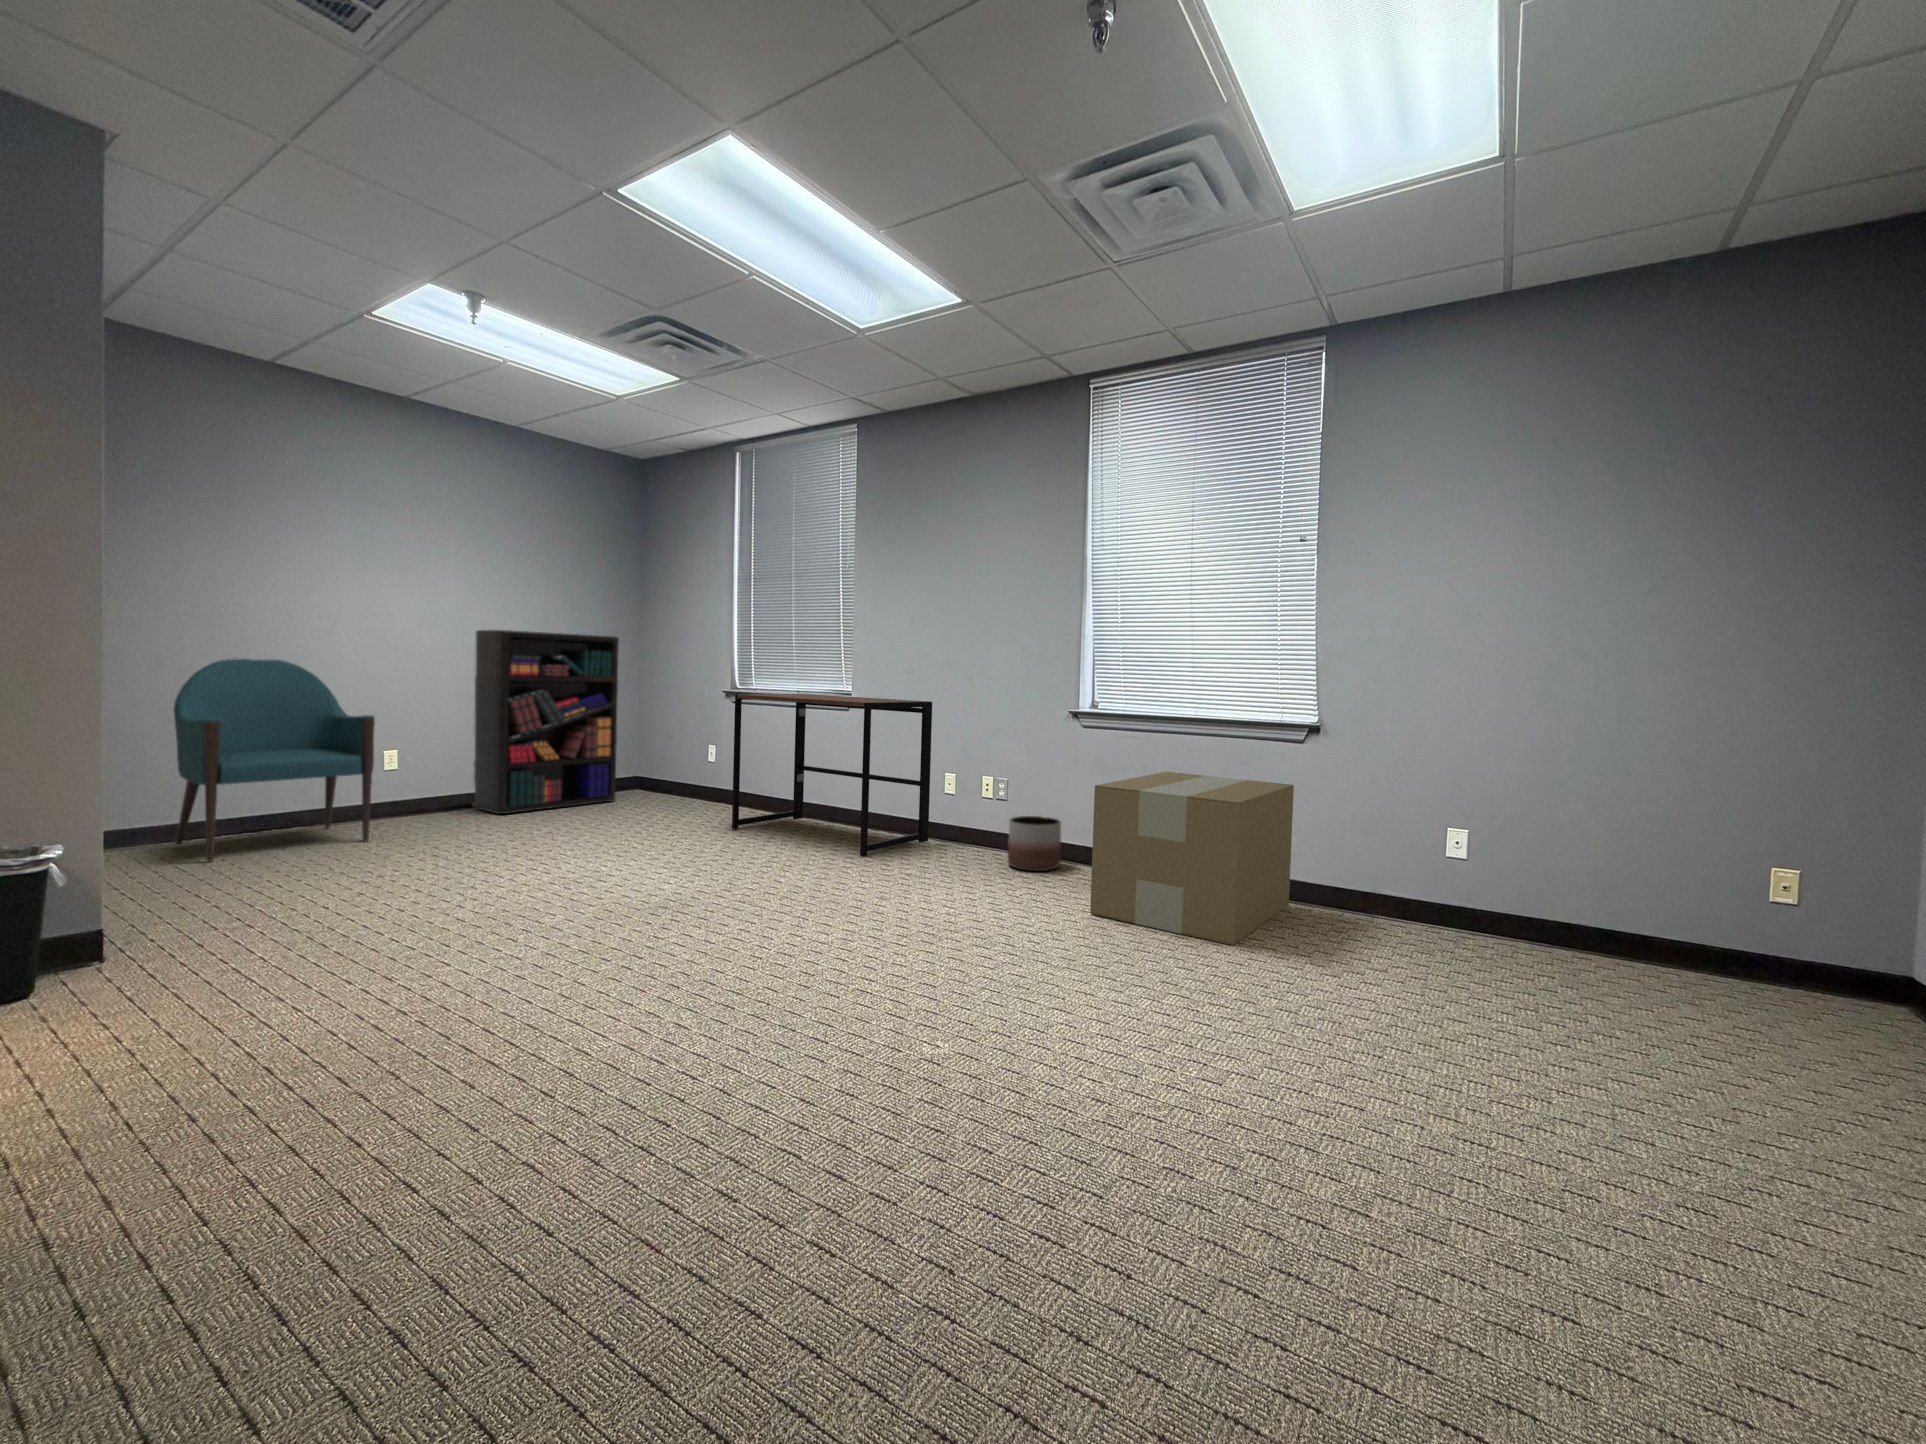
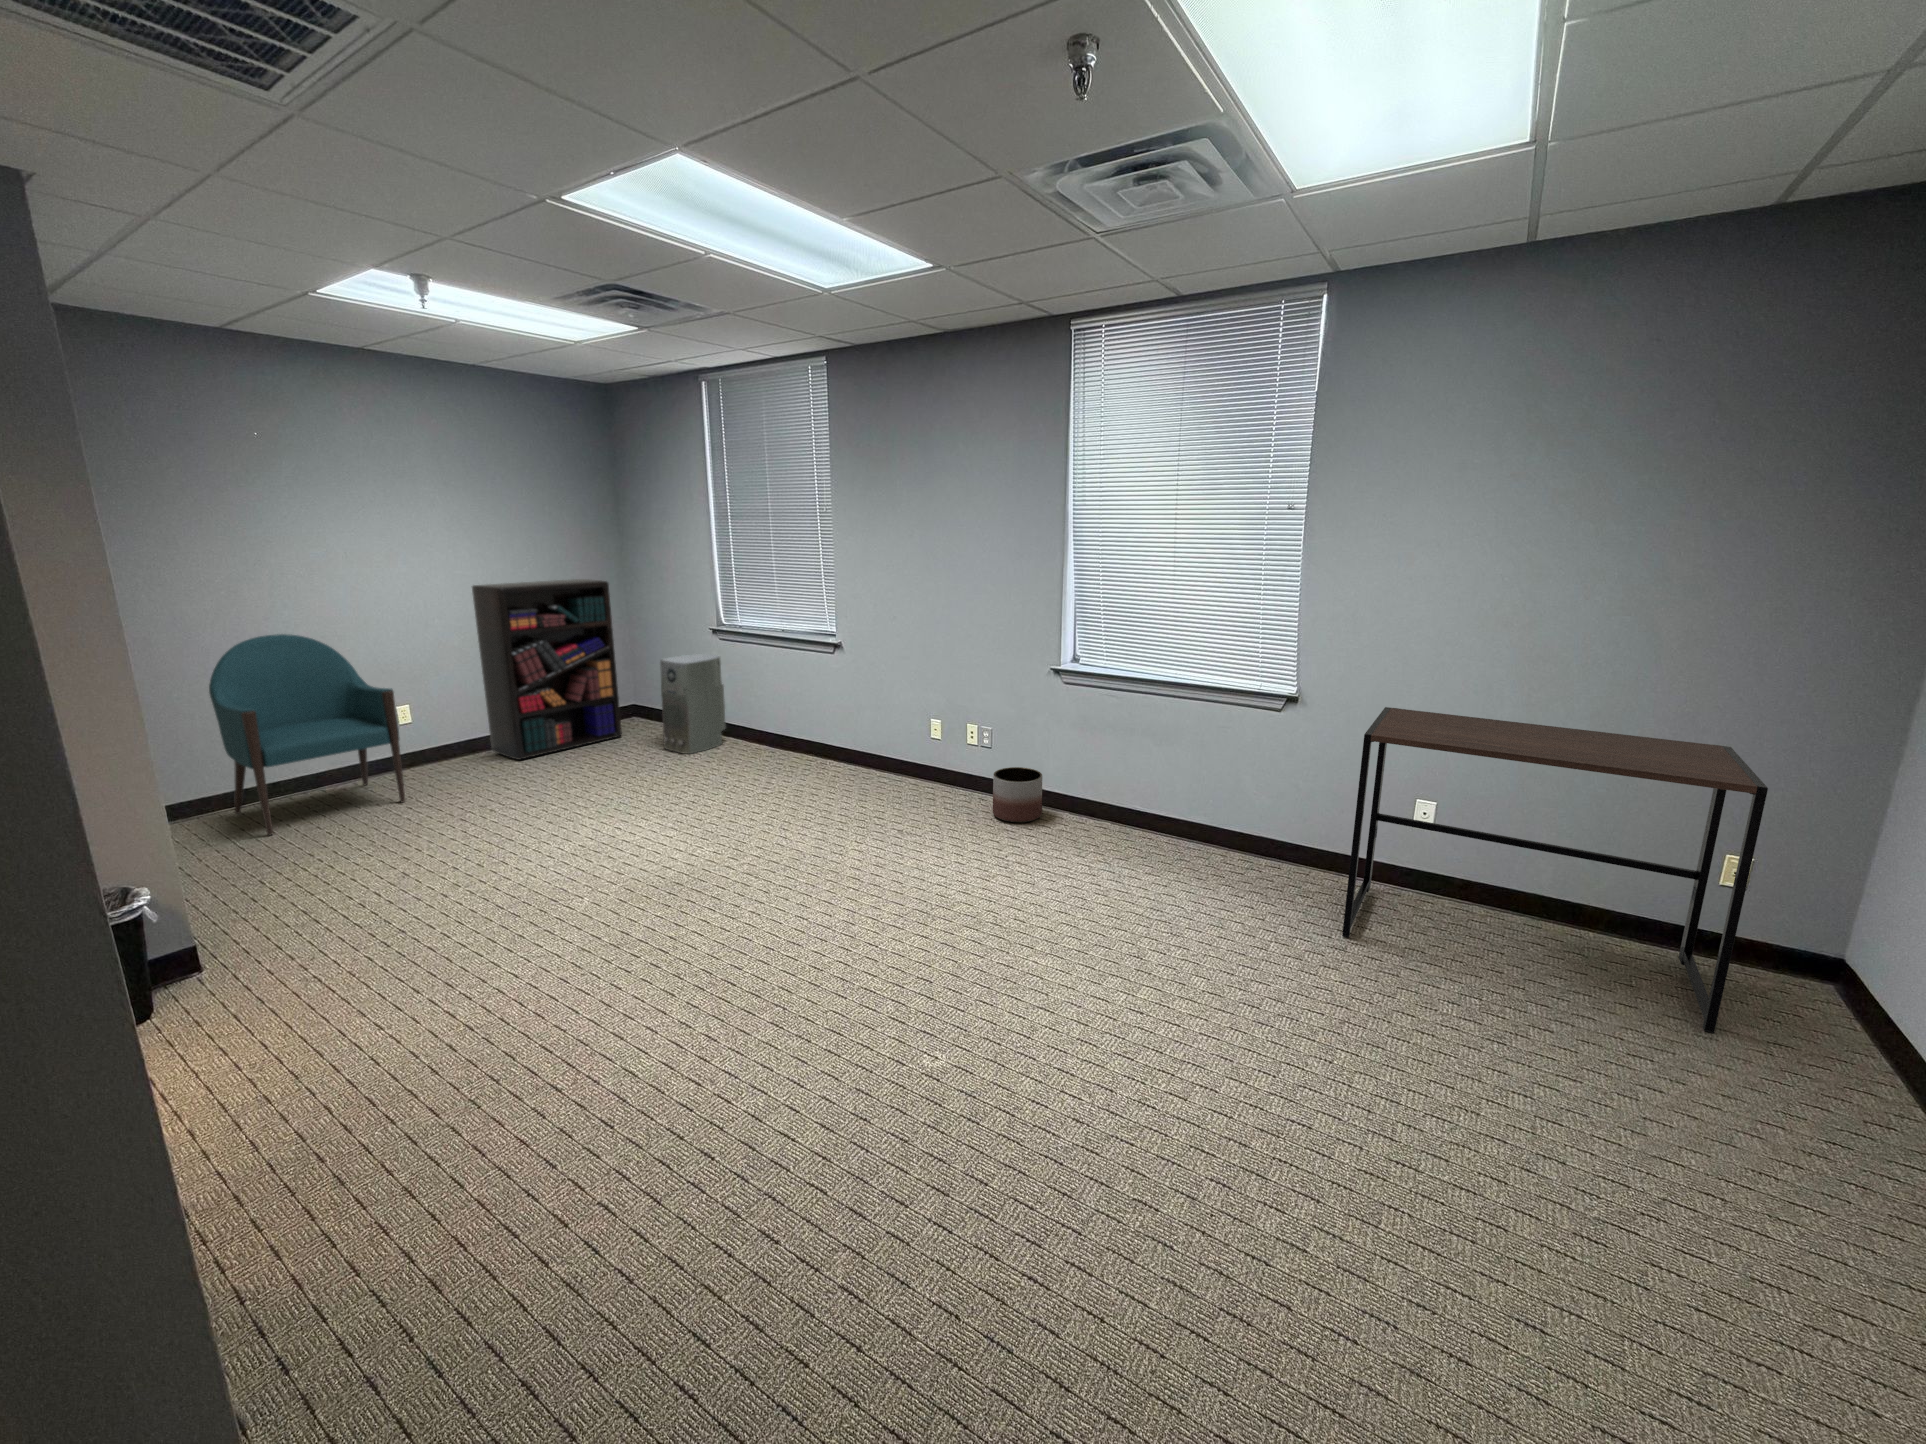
desk: present [732,694,932,856] -> present [1342,707,1768,1033]
air purifier: none [659,714,729,815] -> present [660,654,726,754]
cardboard box: present [1090,772,1294,945] -> none [1070,733,1265,919]

